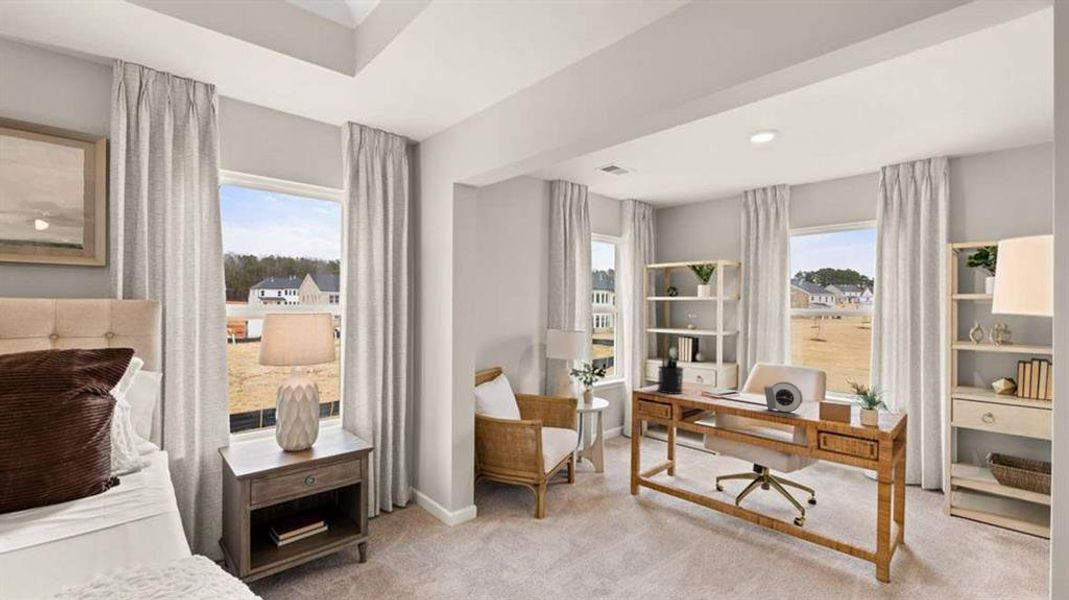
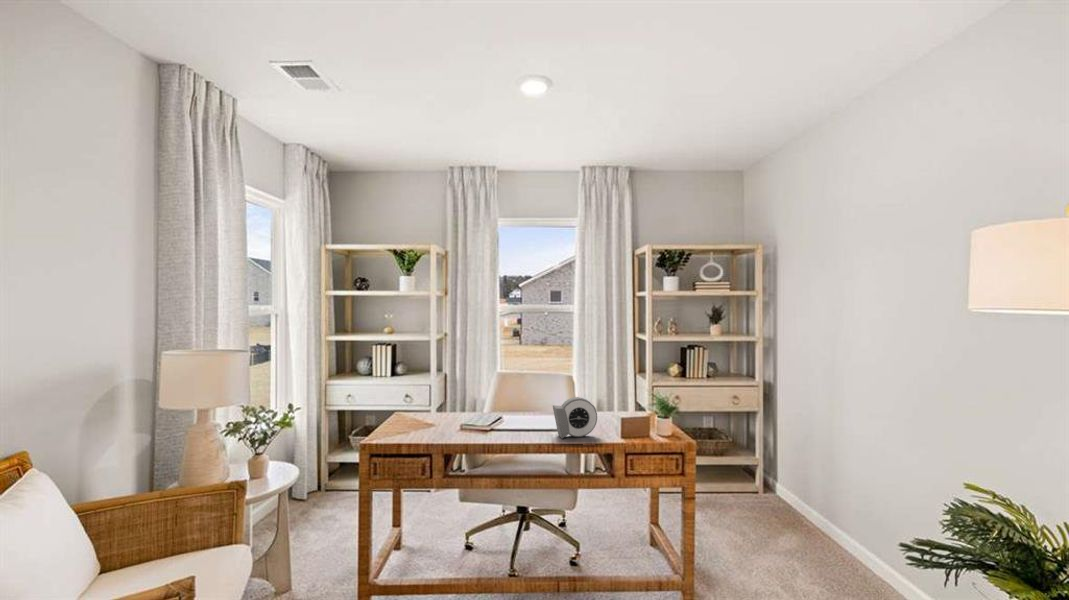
pen holder: present [658,358,683,394] -> none [399,380,437,438]

